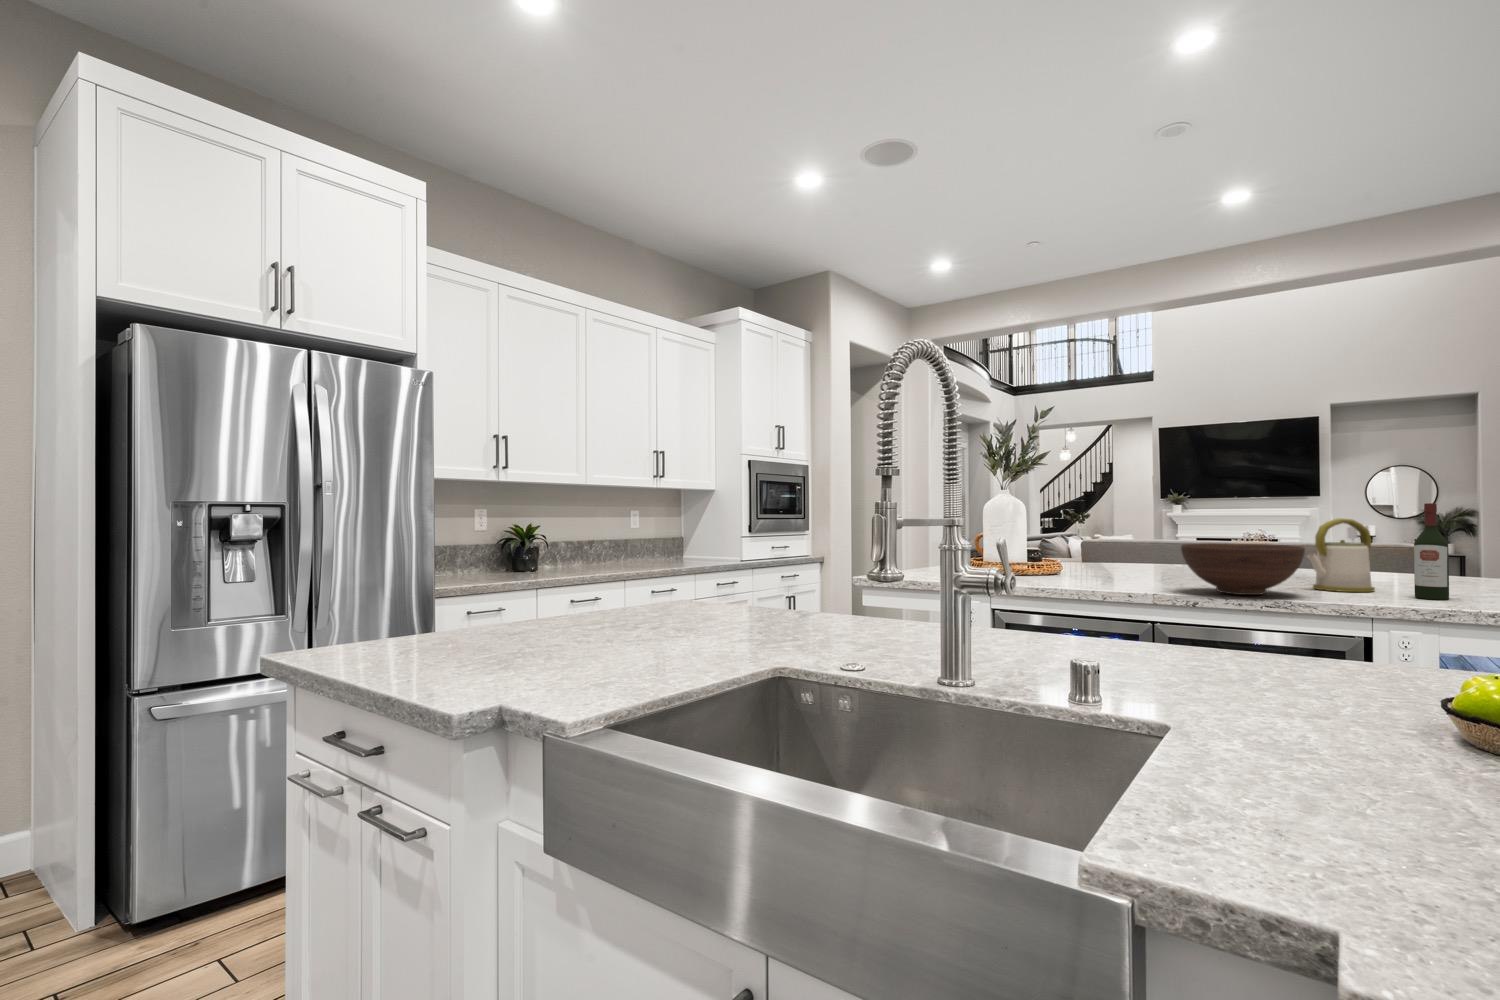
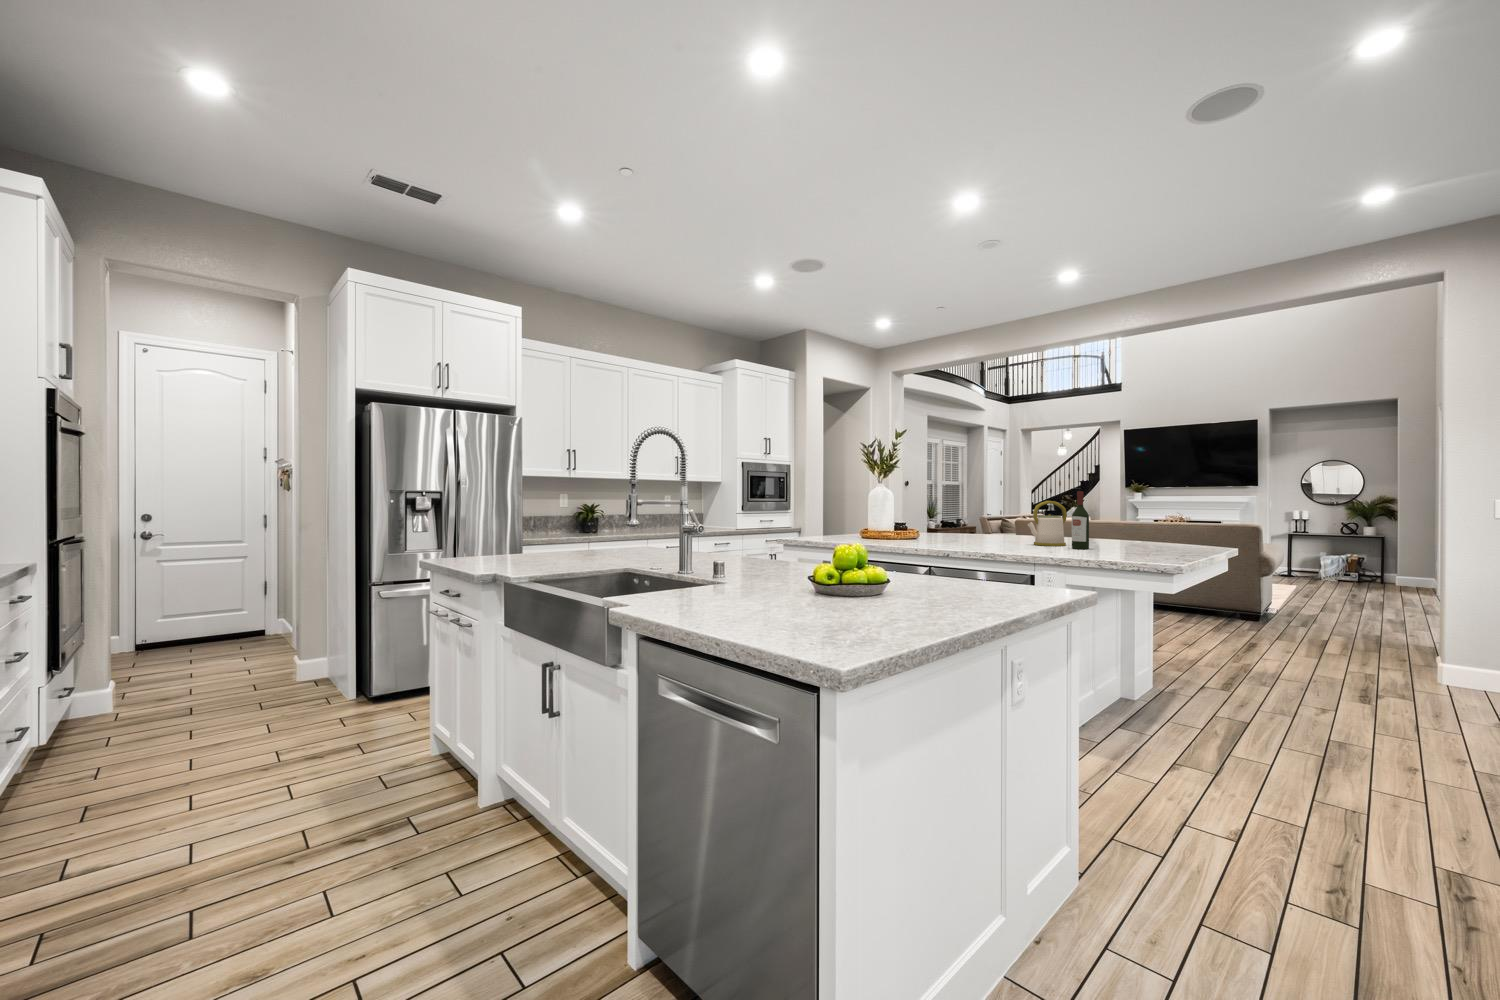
fruit bowl: present [1181,543,1305,595] -> none [944,516,1010,546]

